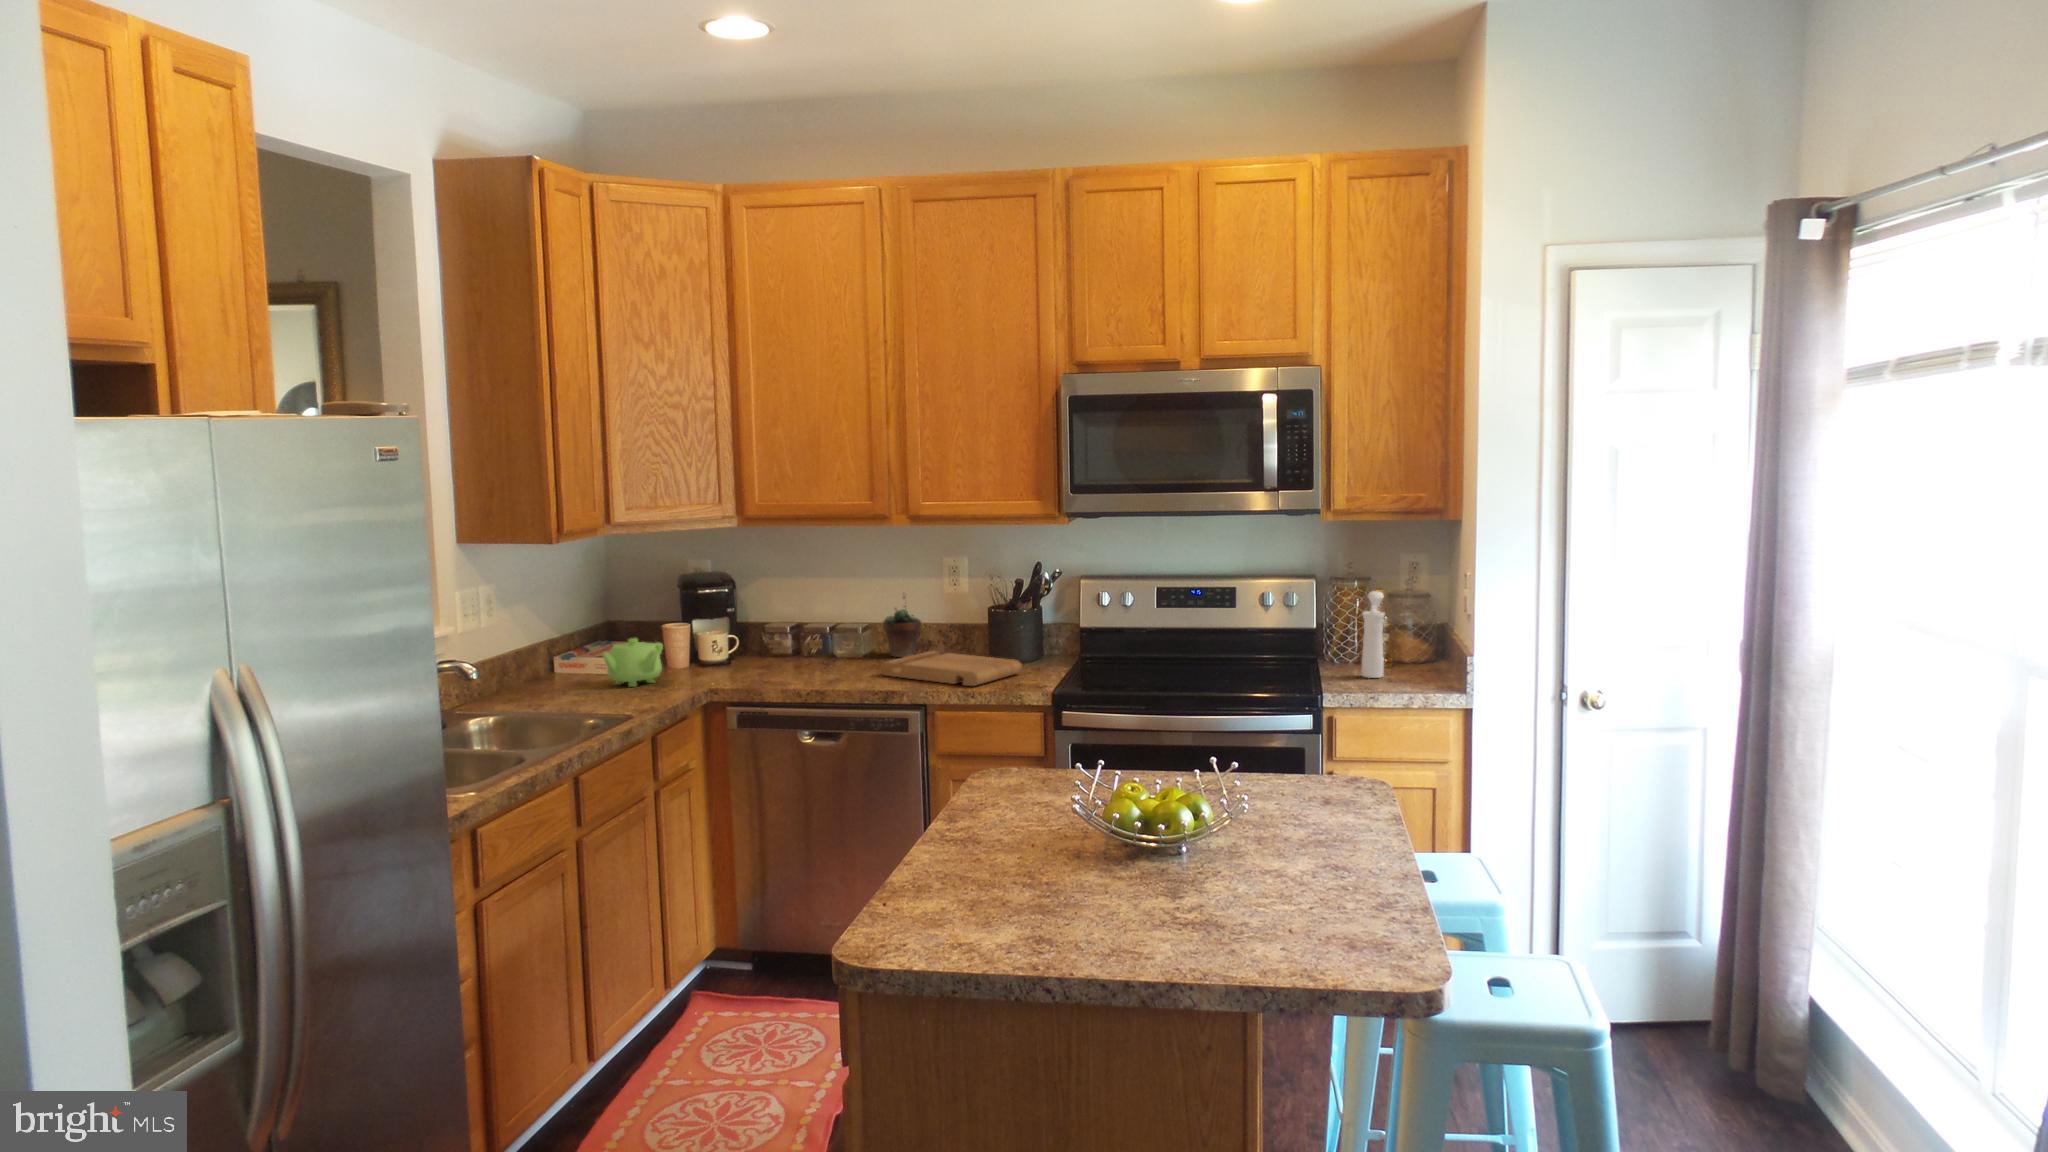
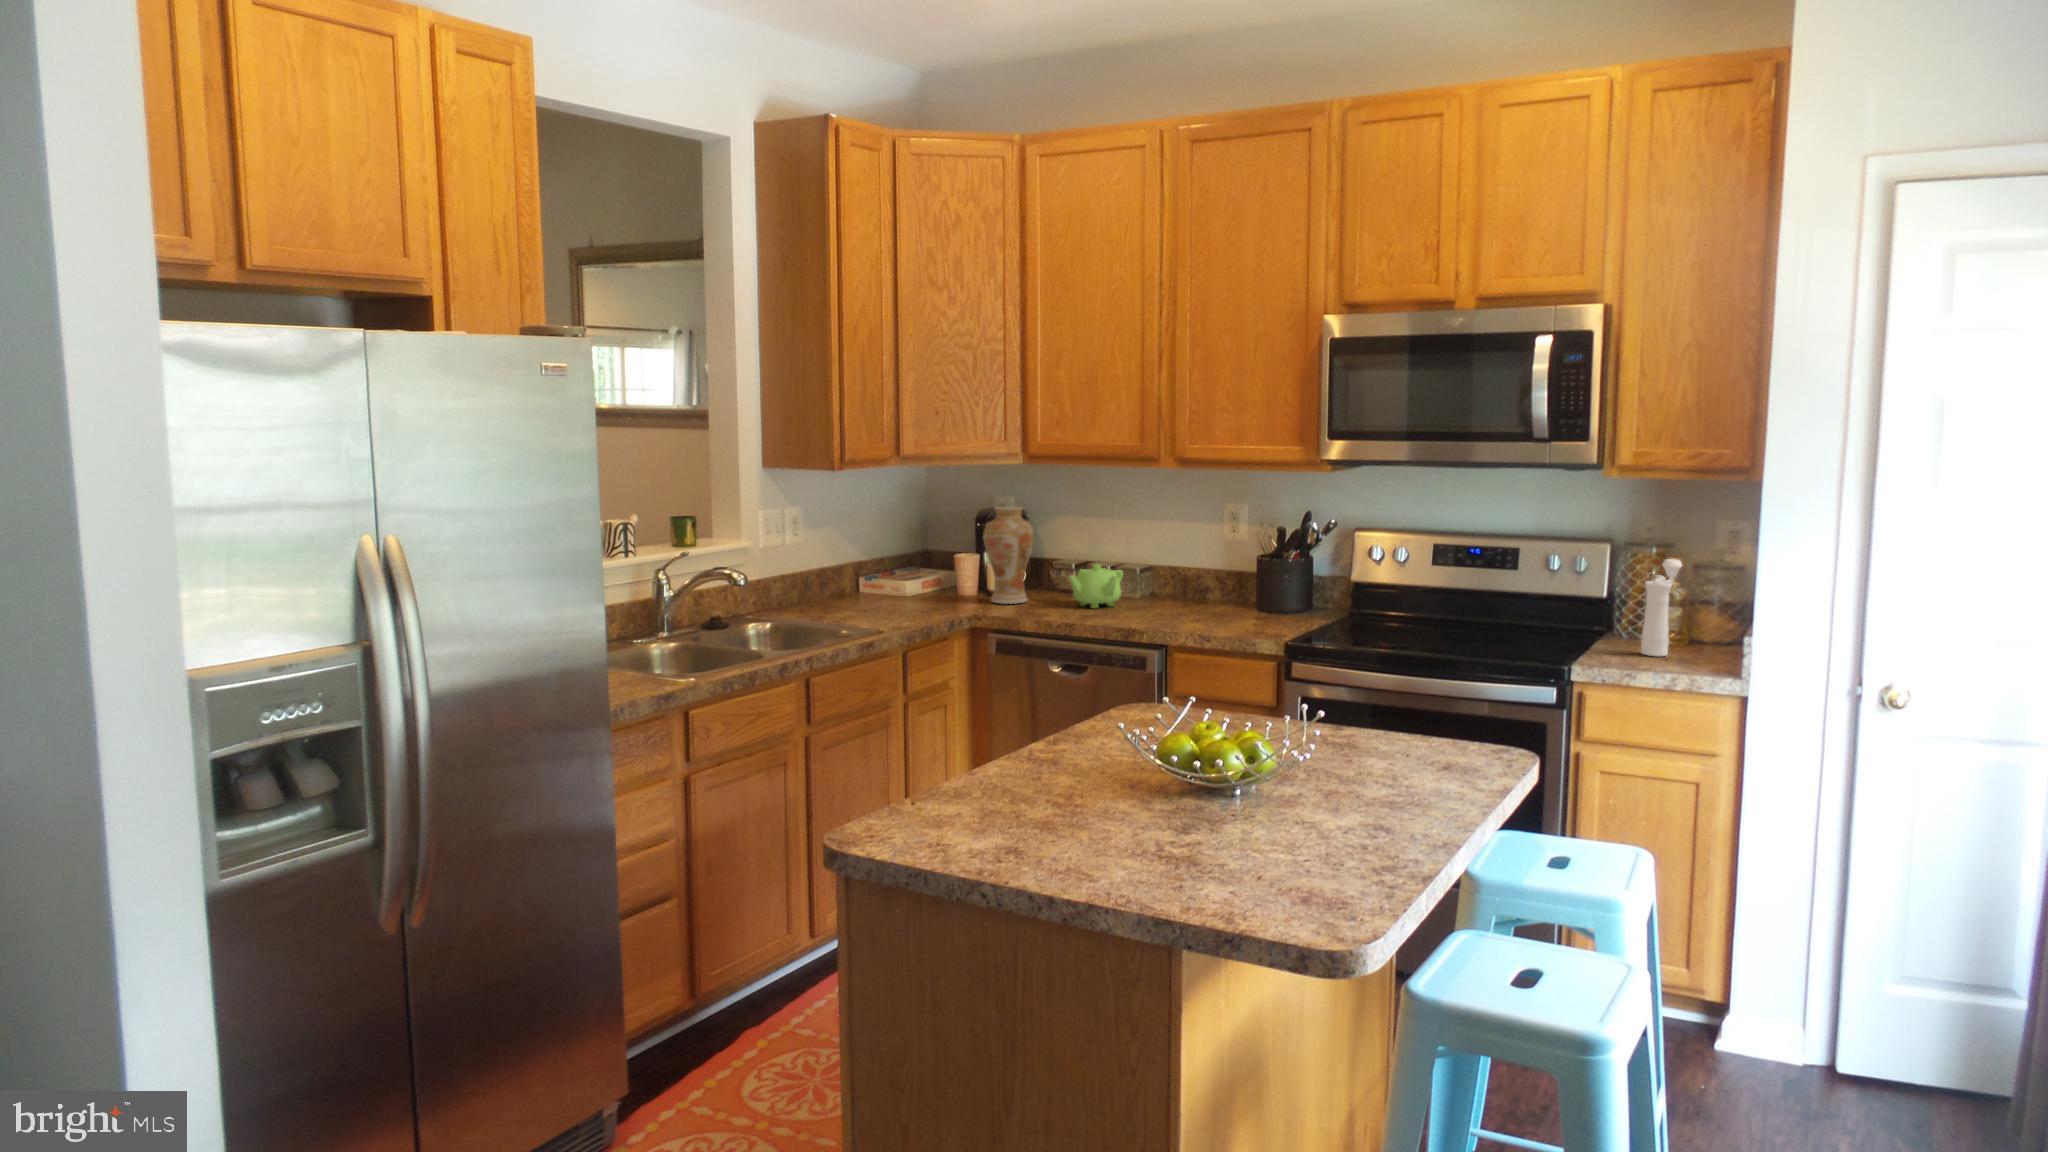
vase: none [704,570,760,674] -> present [983,507,1034,604]
succulent plant: present [883,596,921,657] -> none [1155,536,1193,600]
teapot: present [602,638,663,687] -> present [1069,564,1123,608]
cutting board: present [880,651,1022,686] -> none [1133,595,1269,631]

